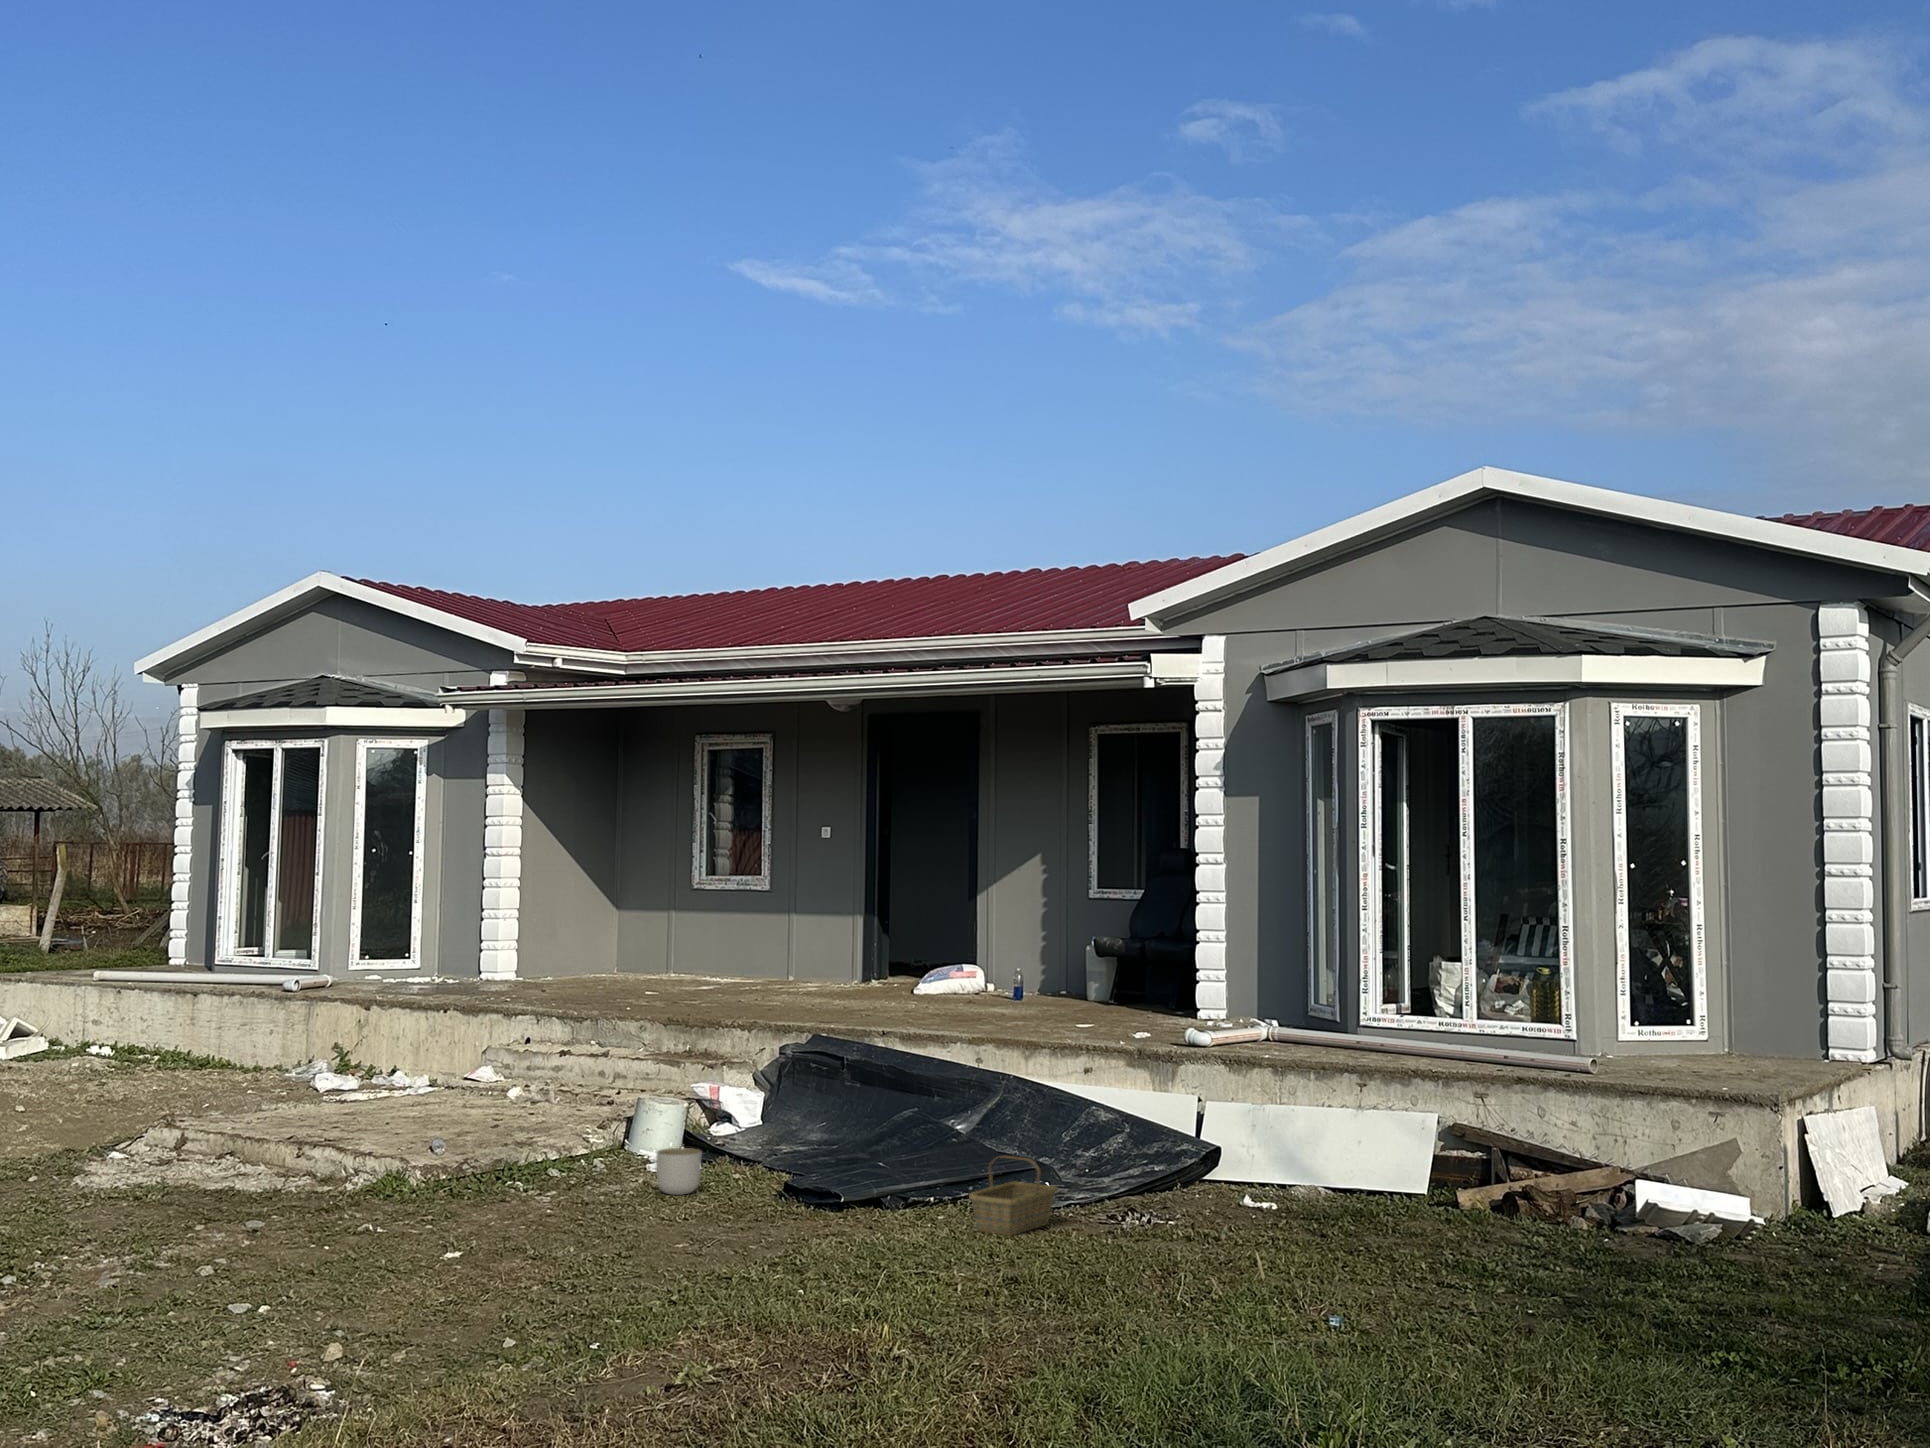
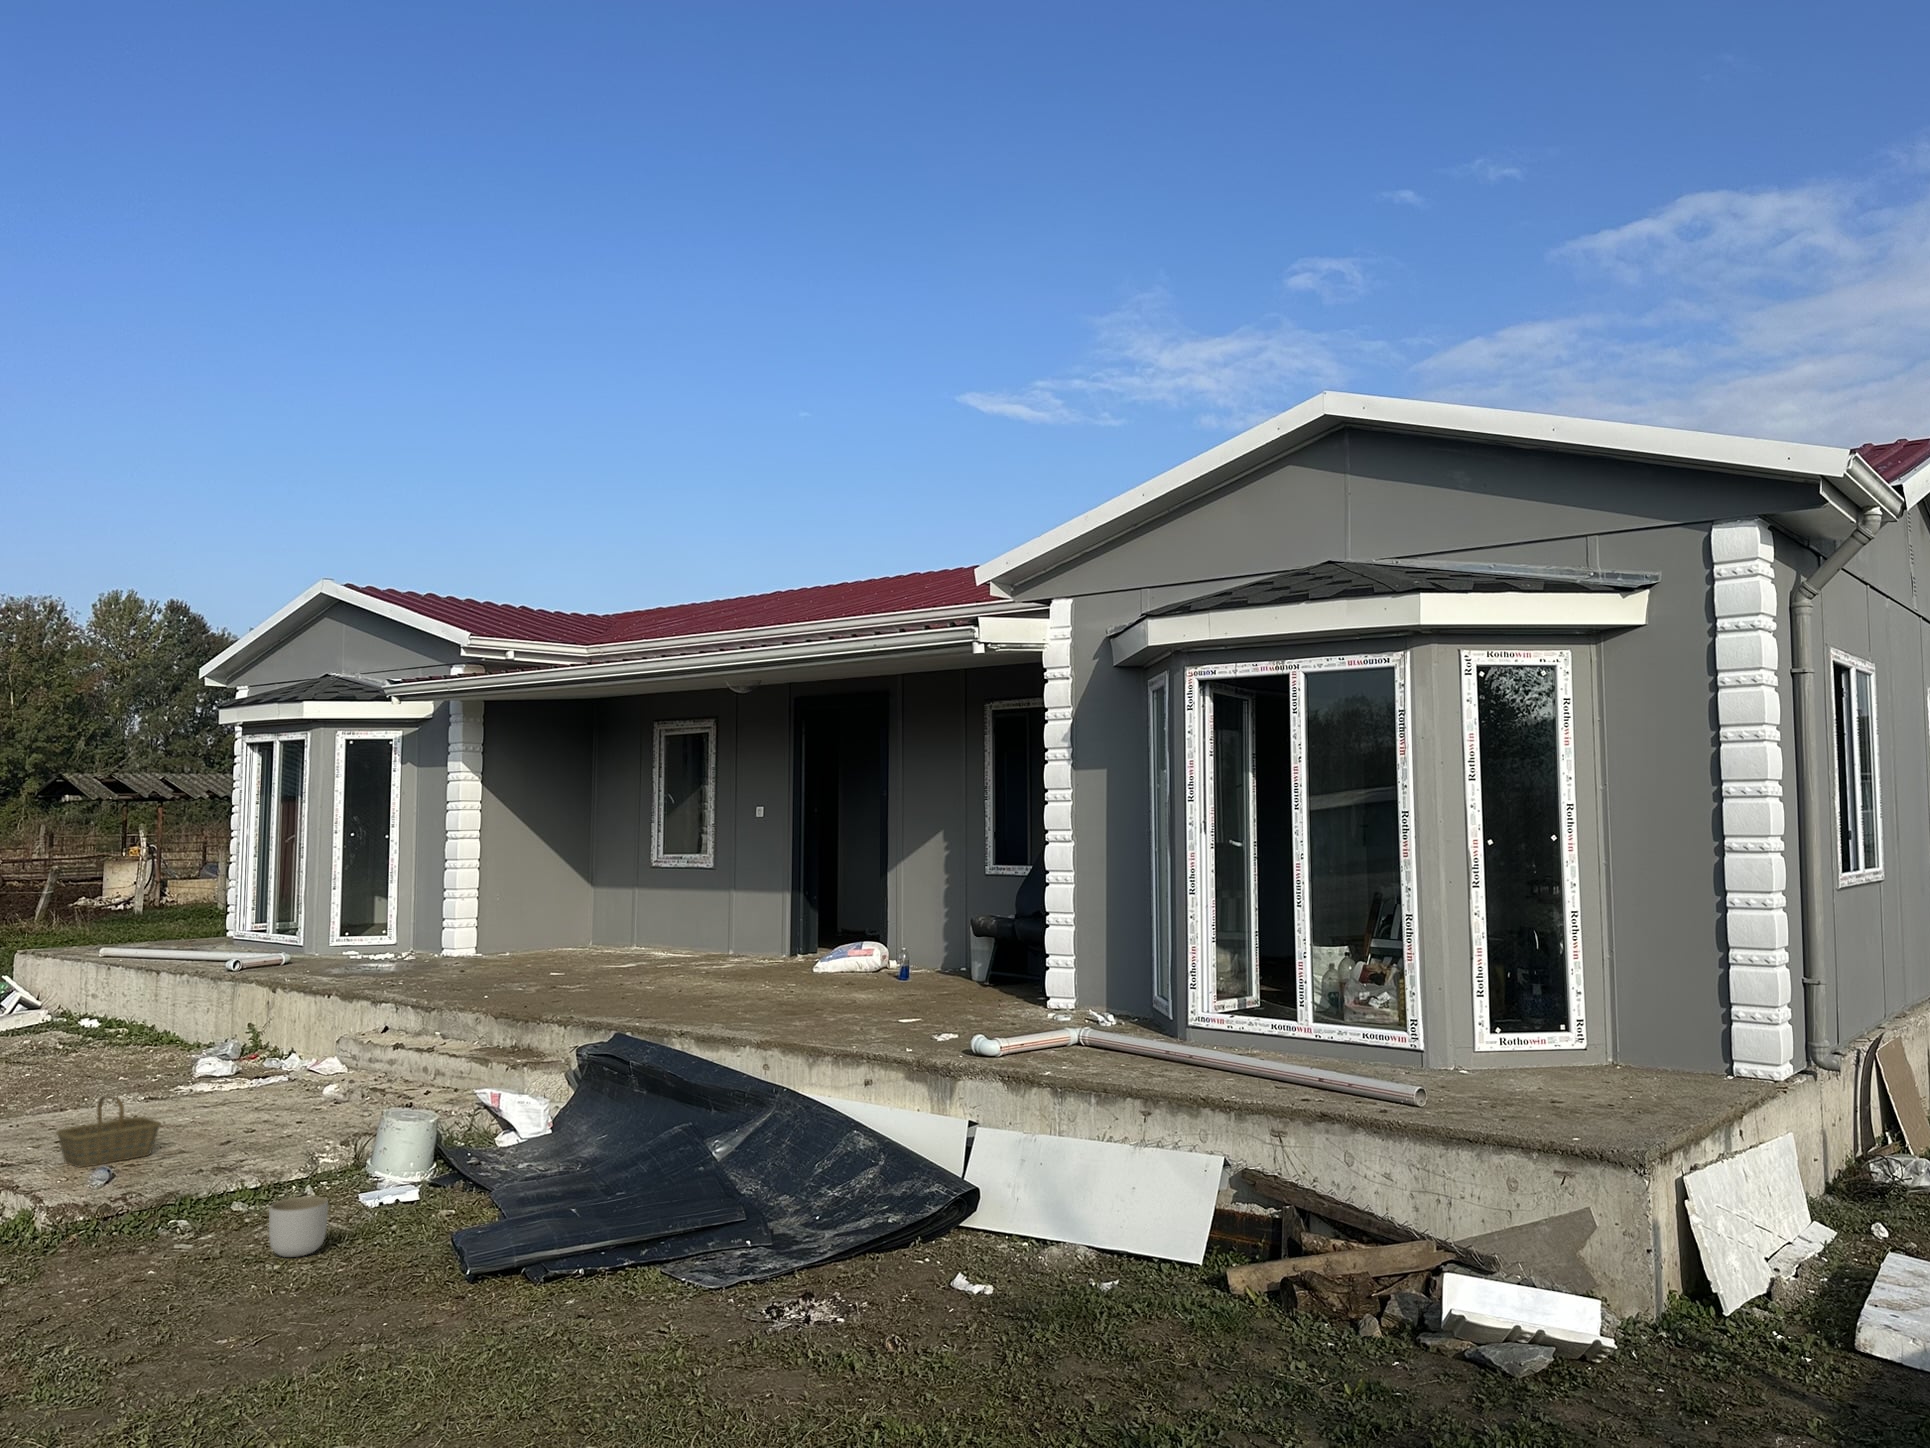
basket: present [969,1156,1057,1235] -> present [56,1095,161,1168]

